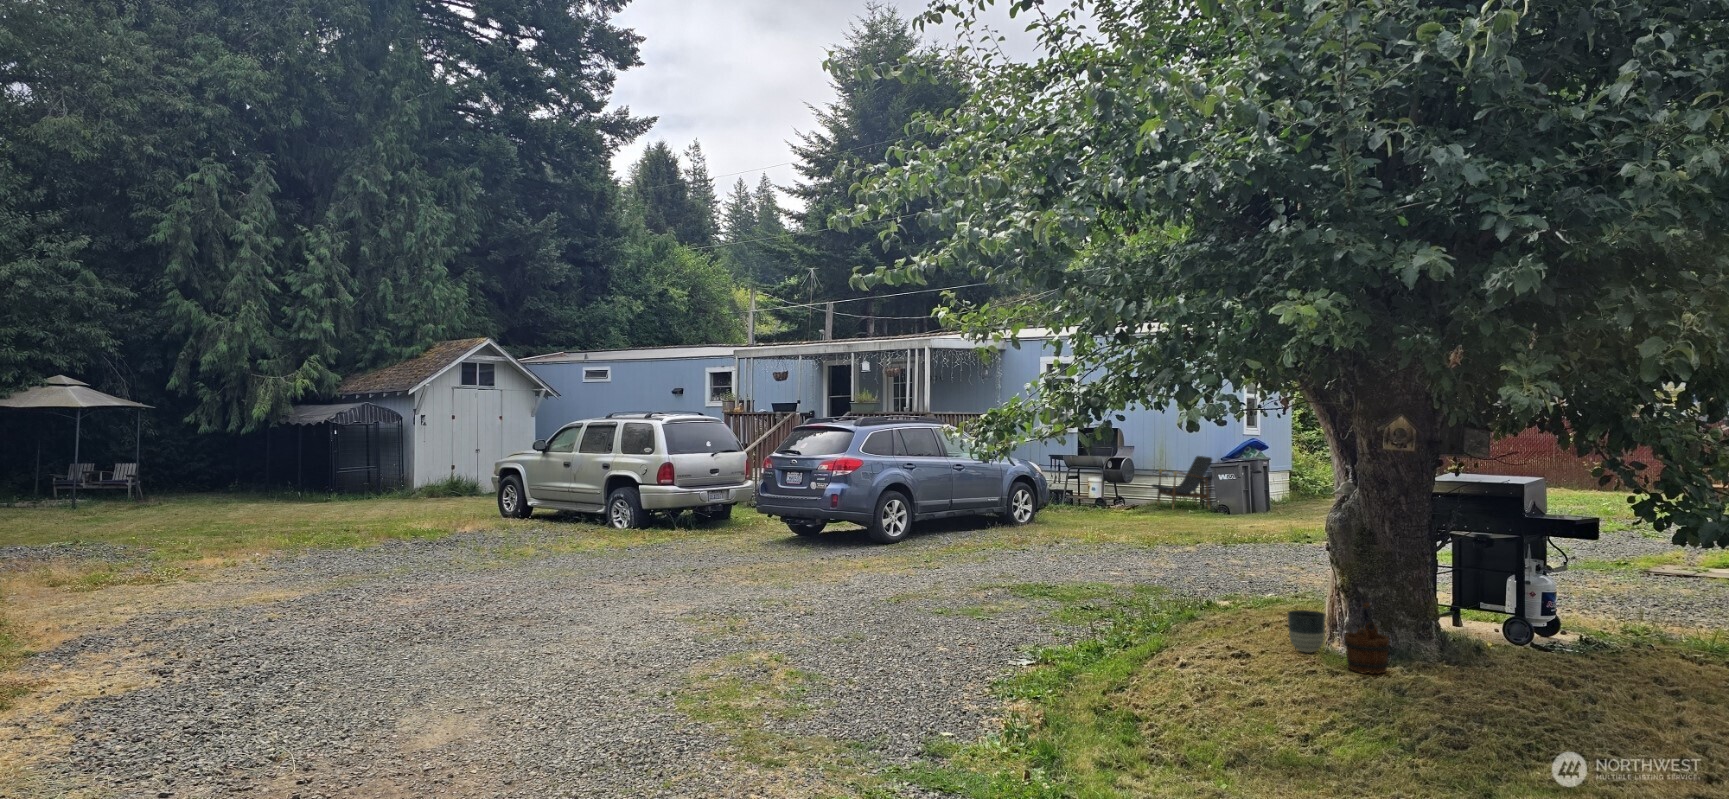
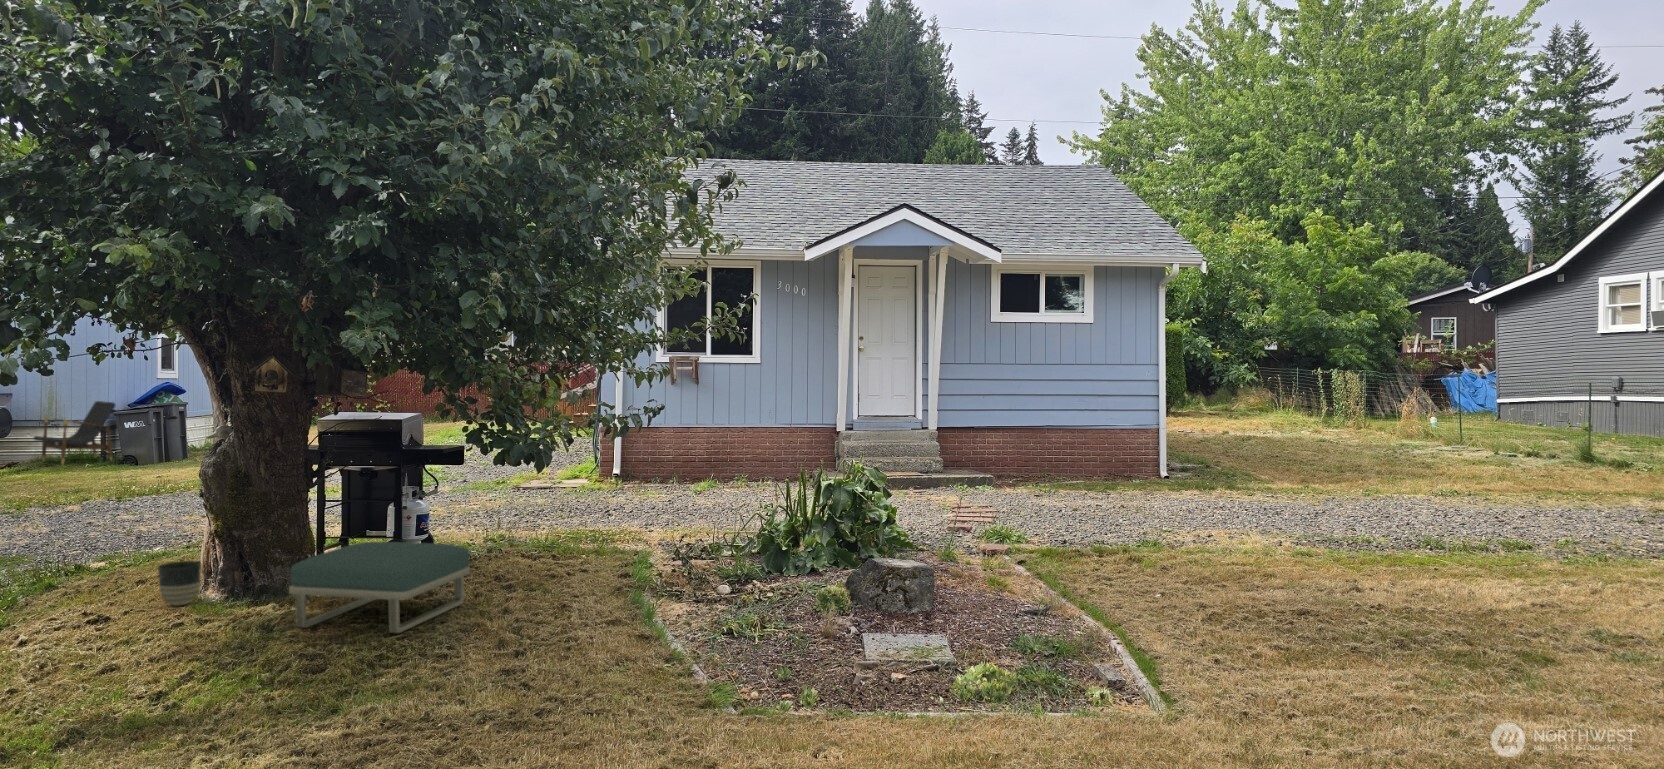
wooden bucket: present [1345,603,1390,674] -> none [218,545,264,617]
footstool: none [1419,616,1632,725] -> present [289,542,470,633]

